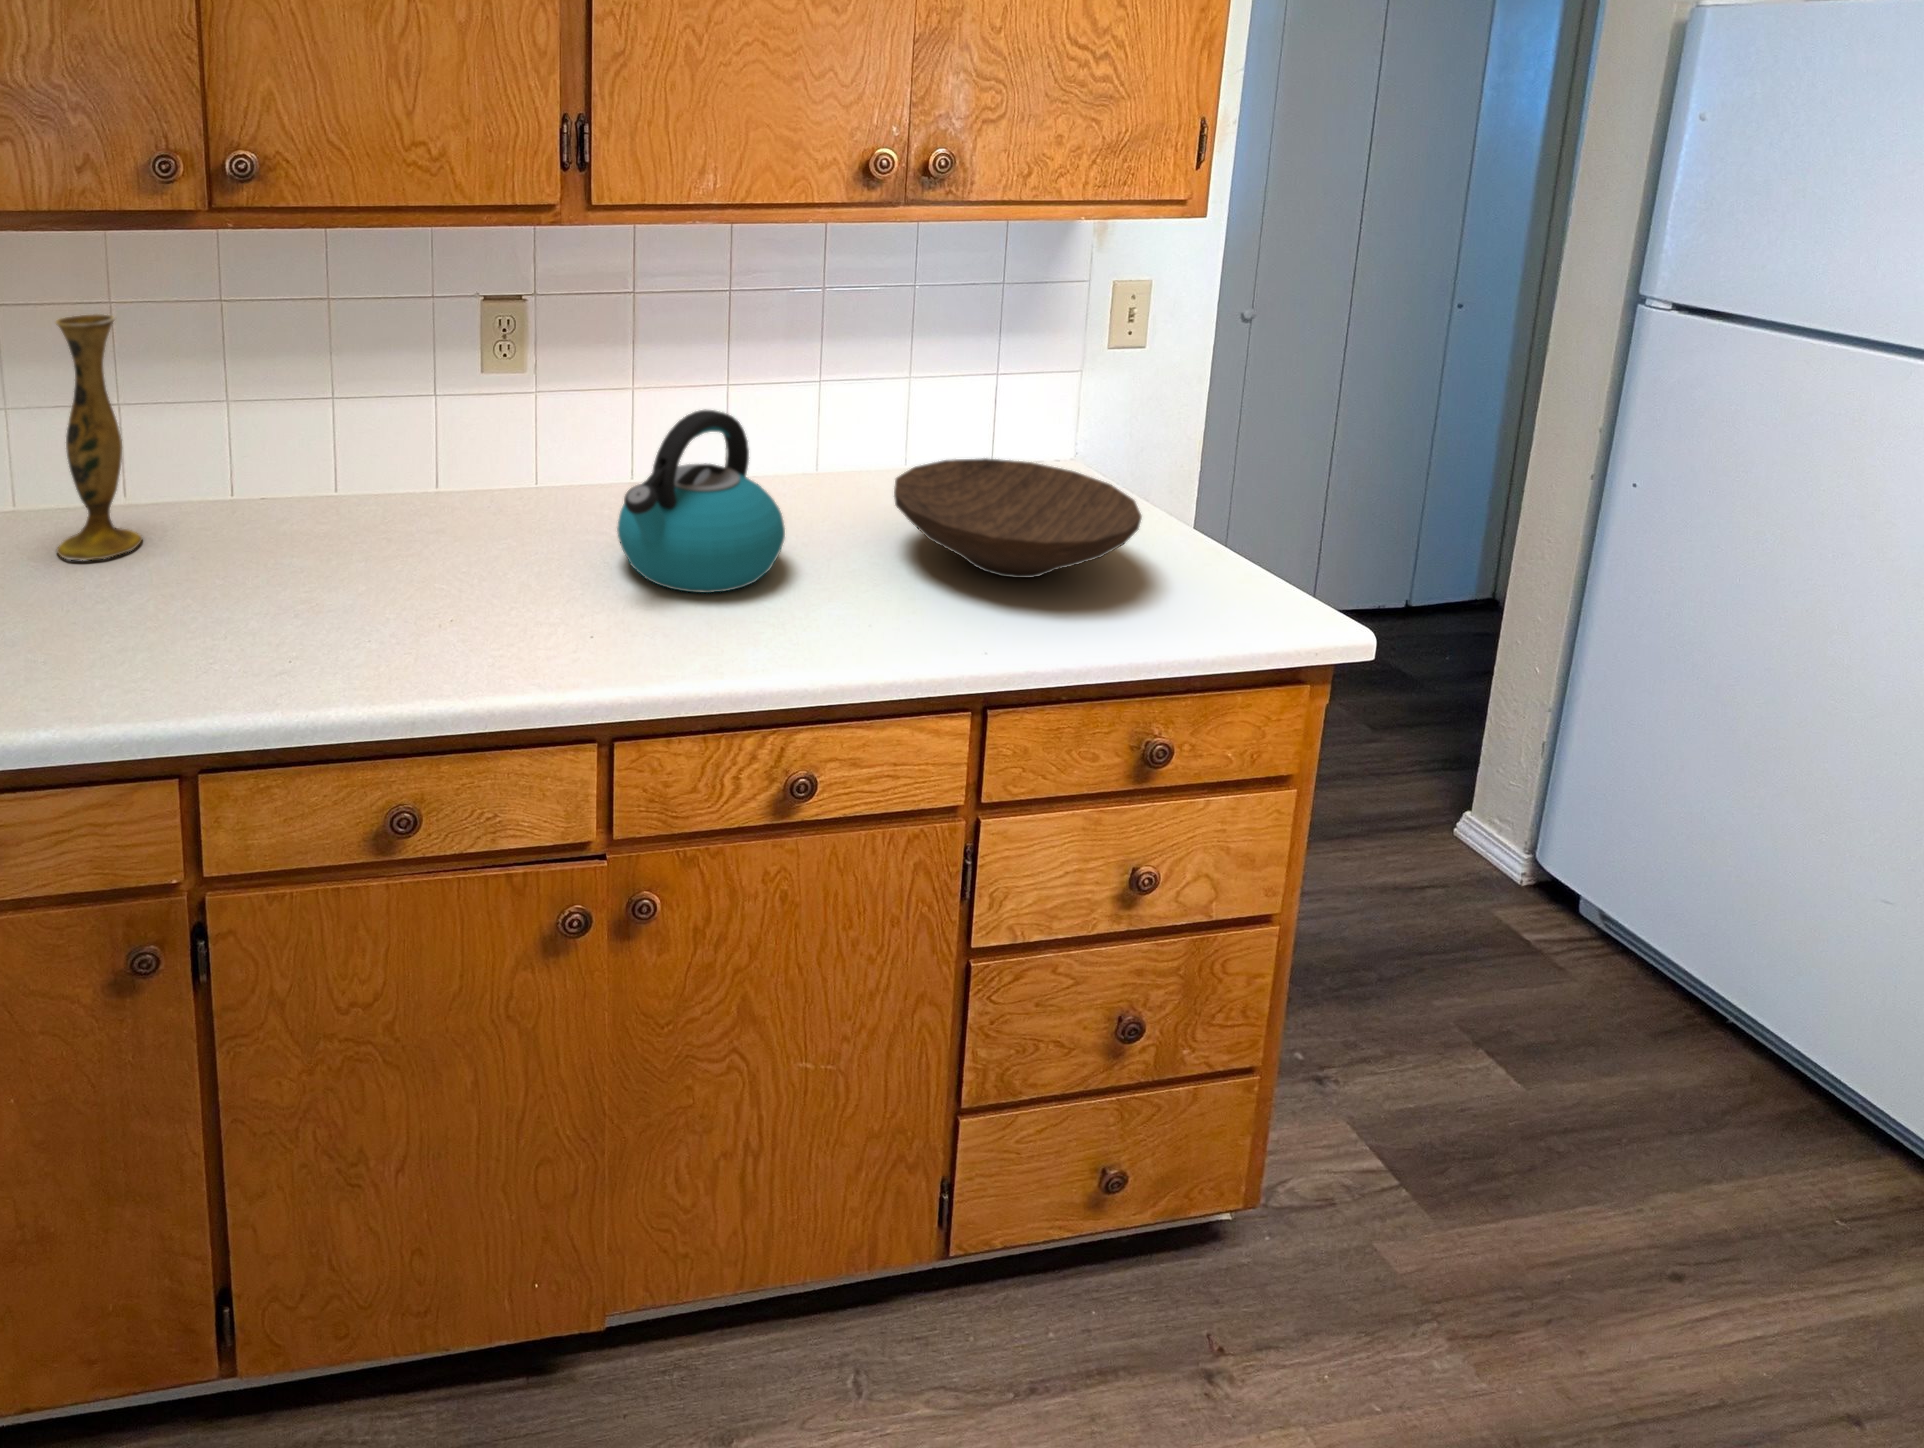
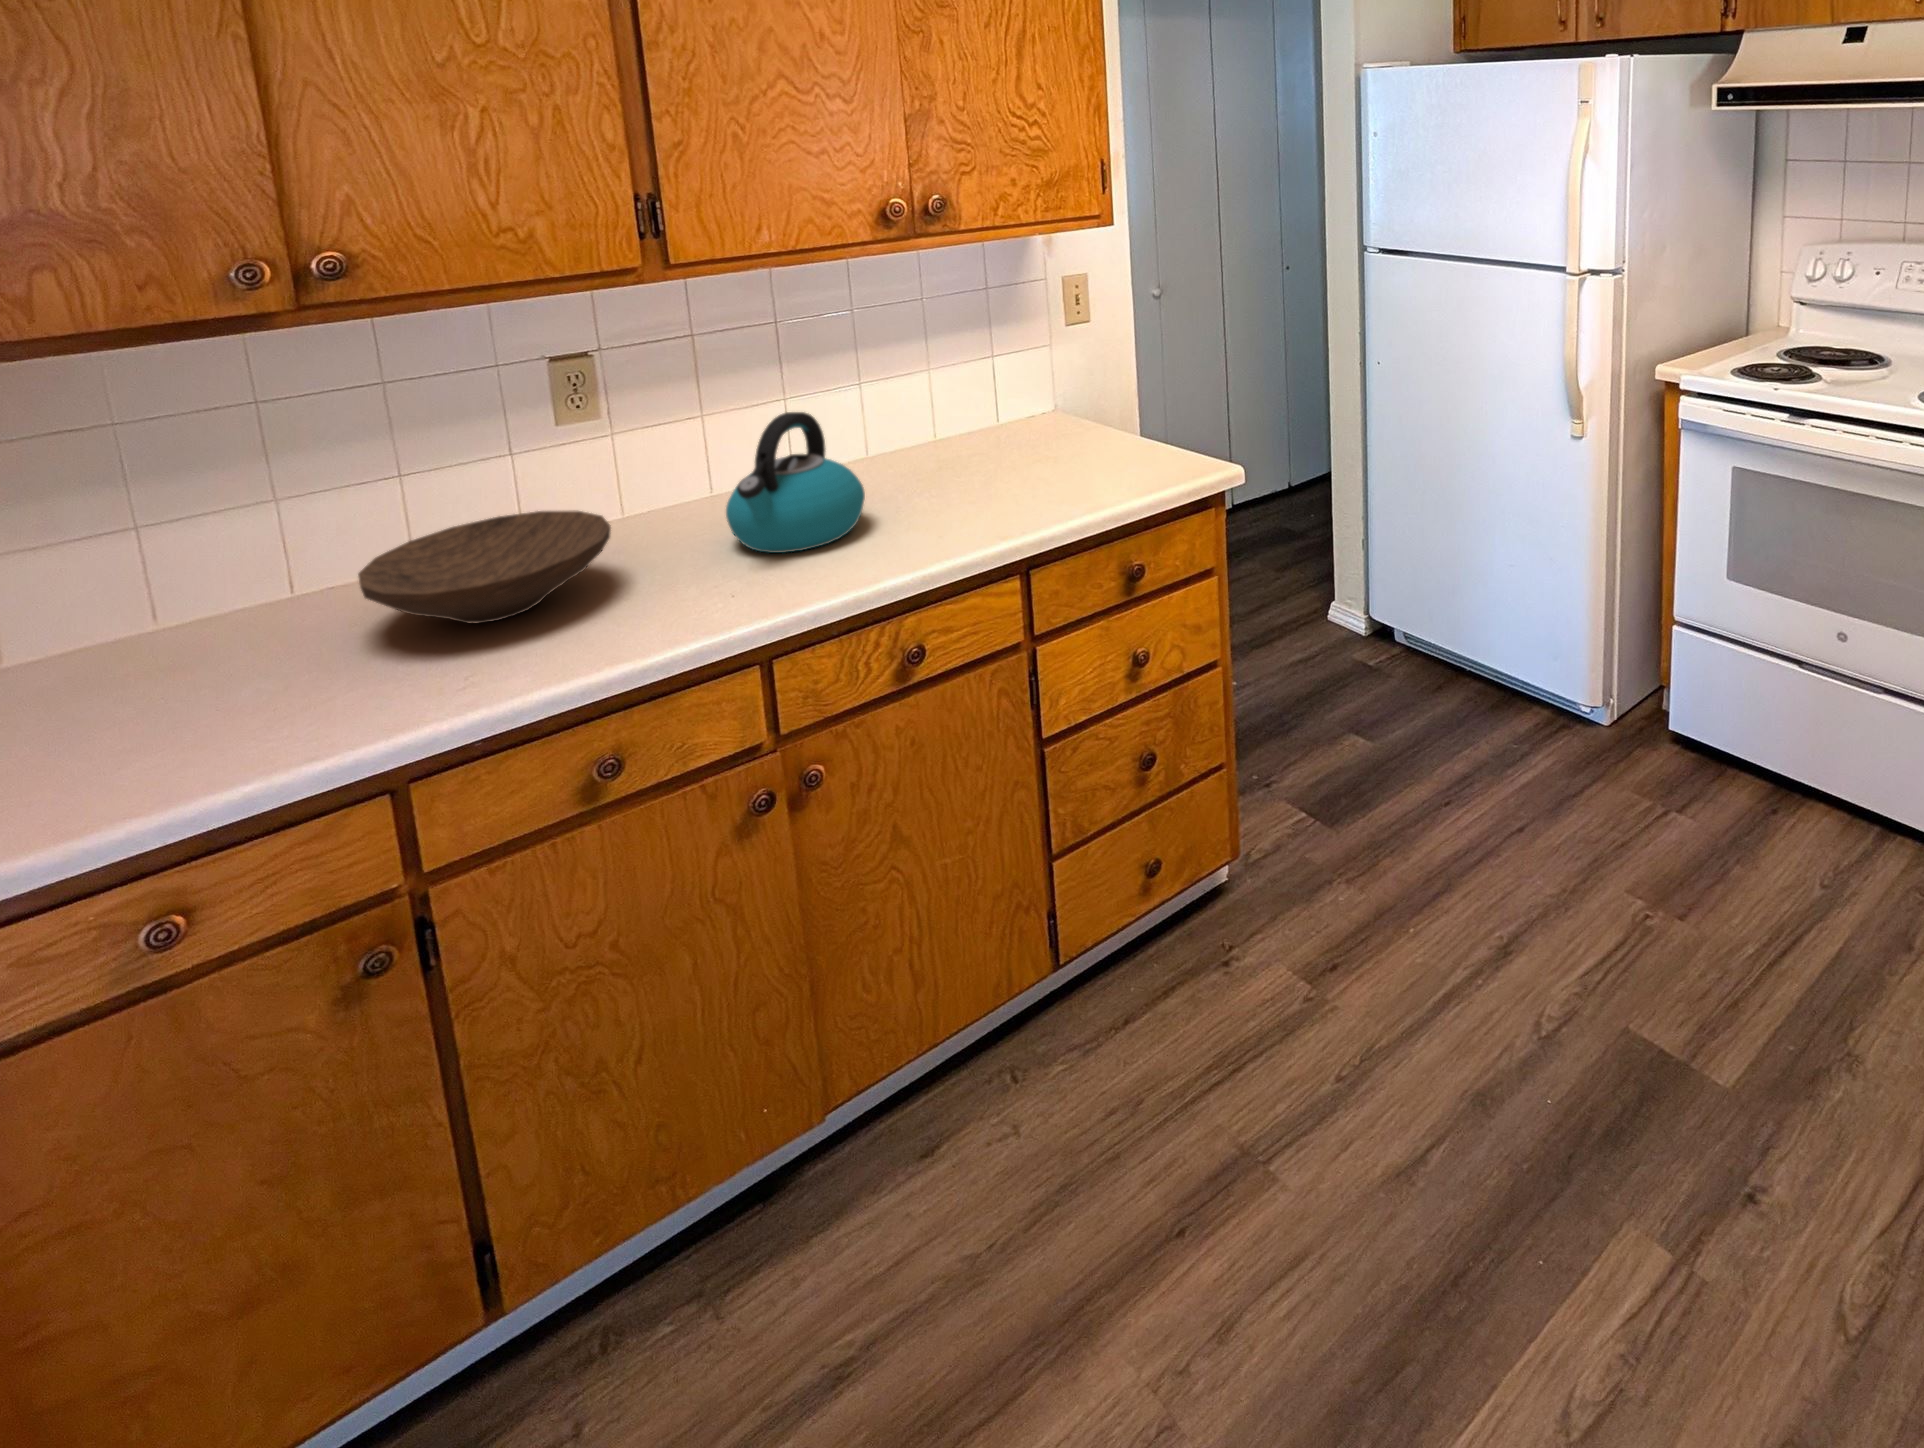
vase: present [56,314,142,560] -> none [82,432,219,682]
wooden bowl: present [894,458,1142,578] -> present [358,511,611,624]

